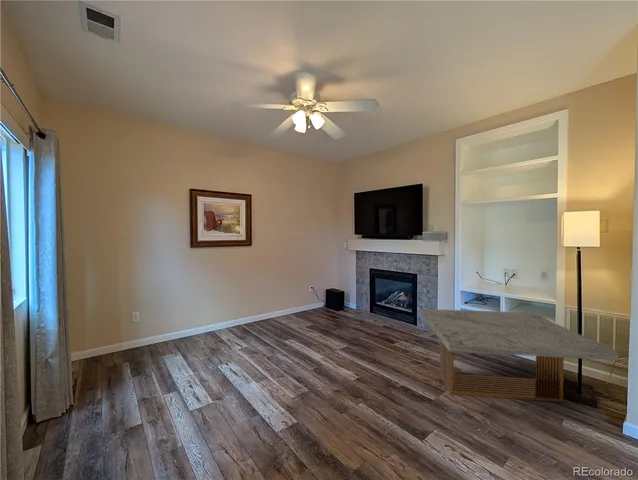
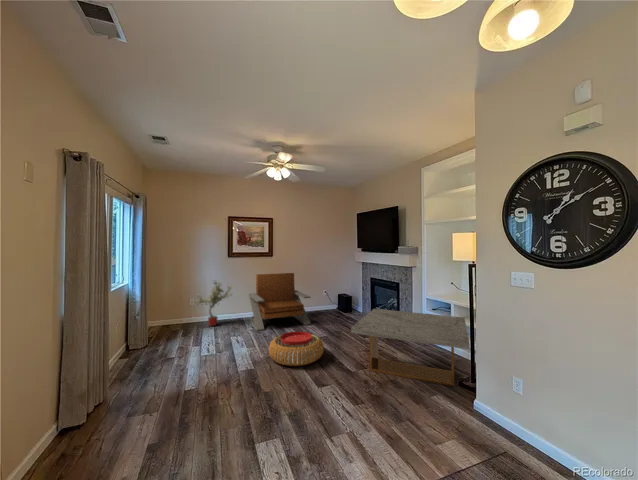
lounge chair: none [222,267,312,351] -> present [249,273,311,331]
potted tree: none [140,280,203,351] -> present [194,282,231,326]
pouf: none [301,349,379,407] -> present [269,331,324,366]

